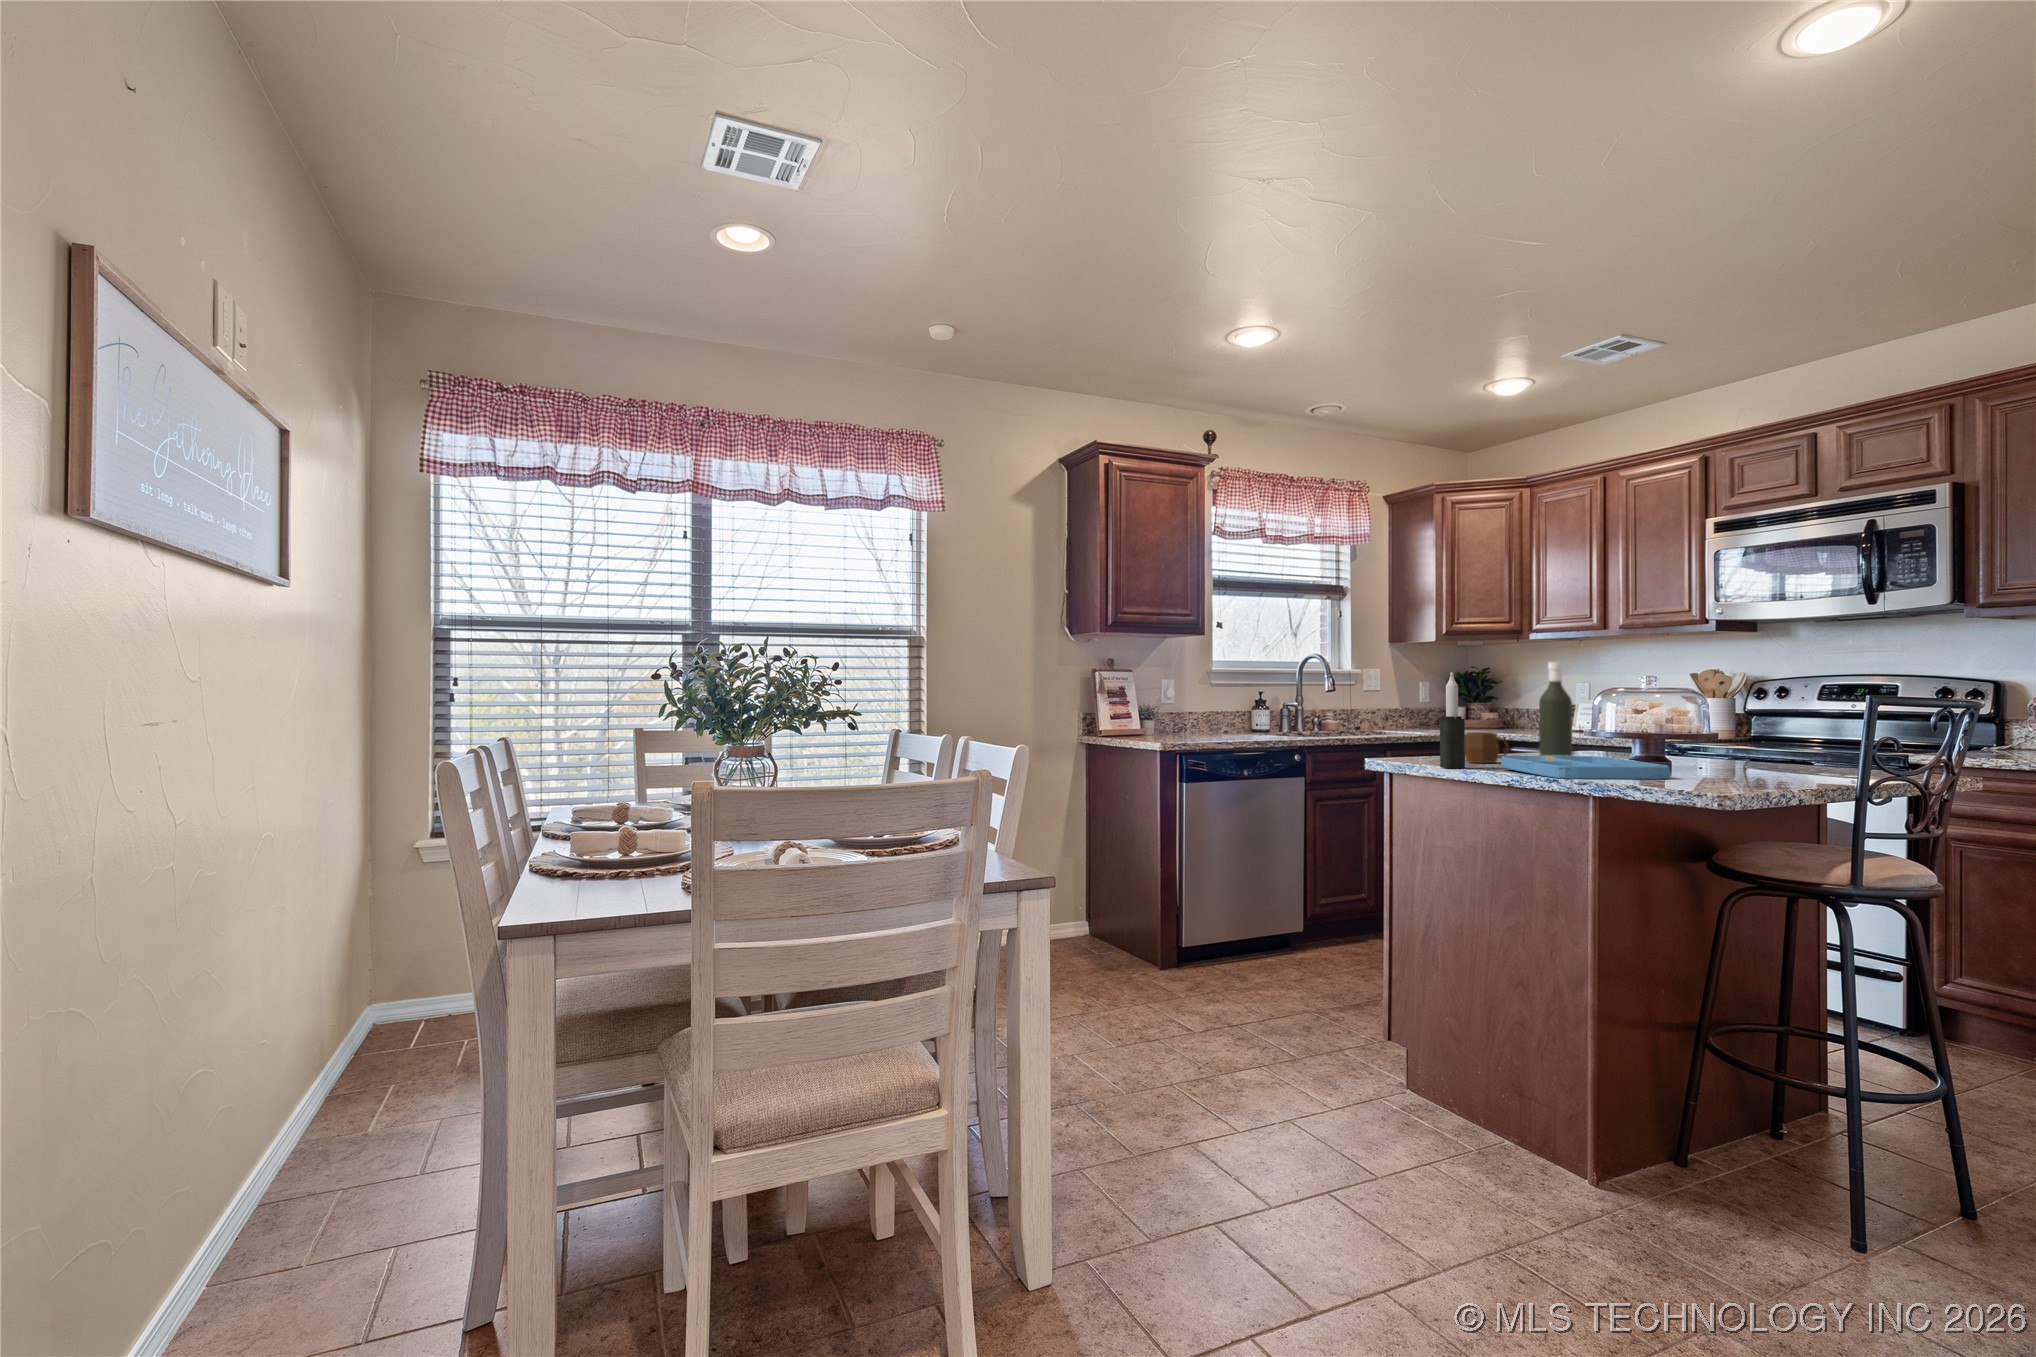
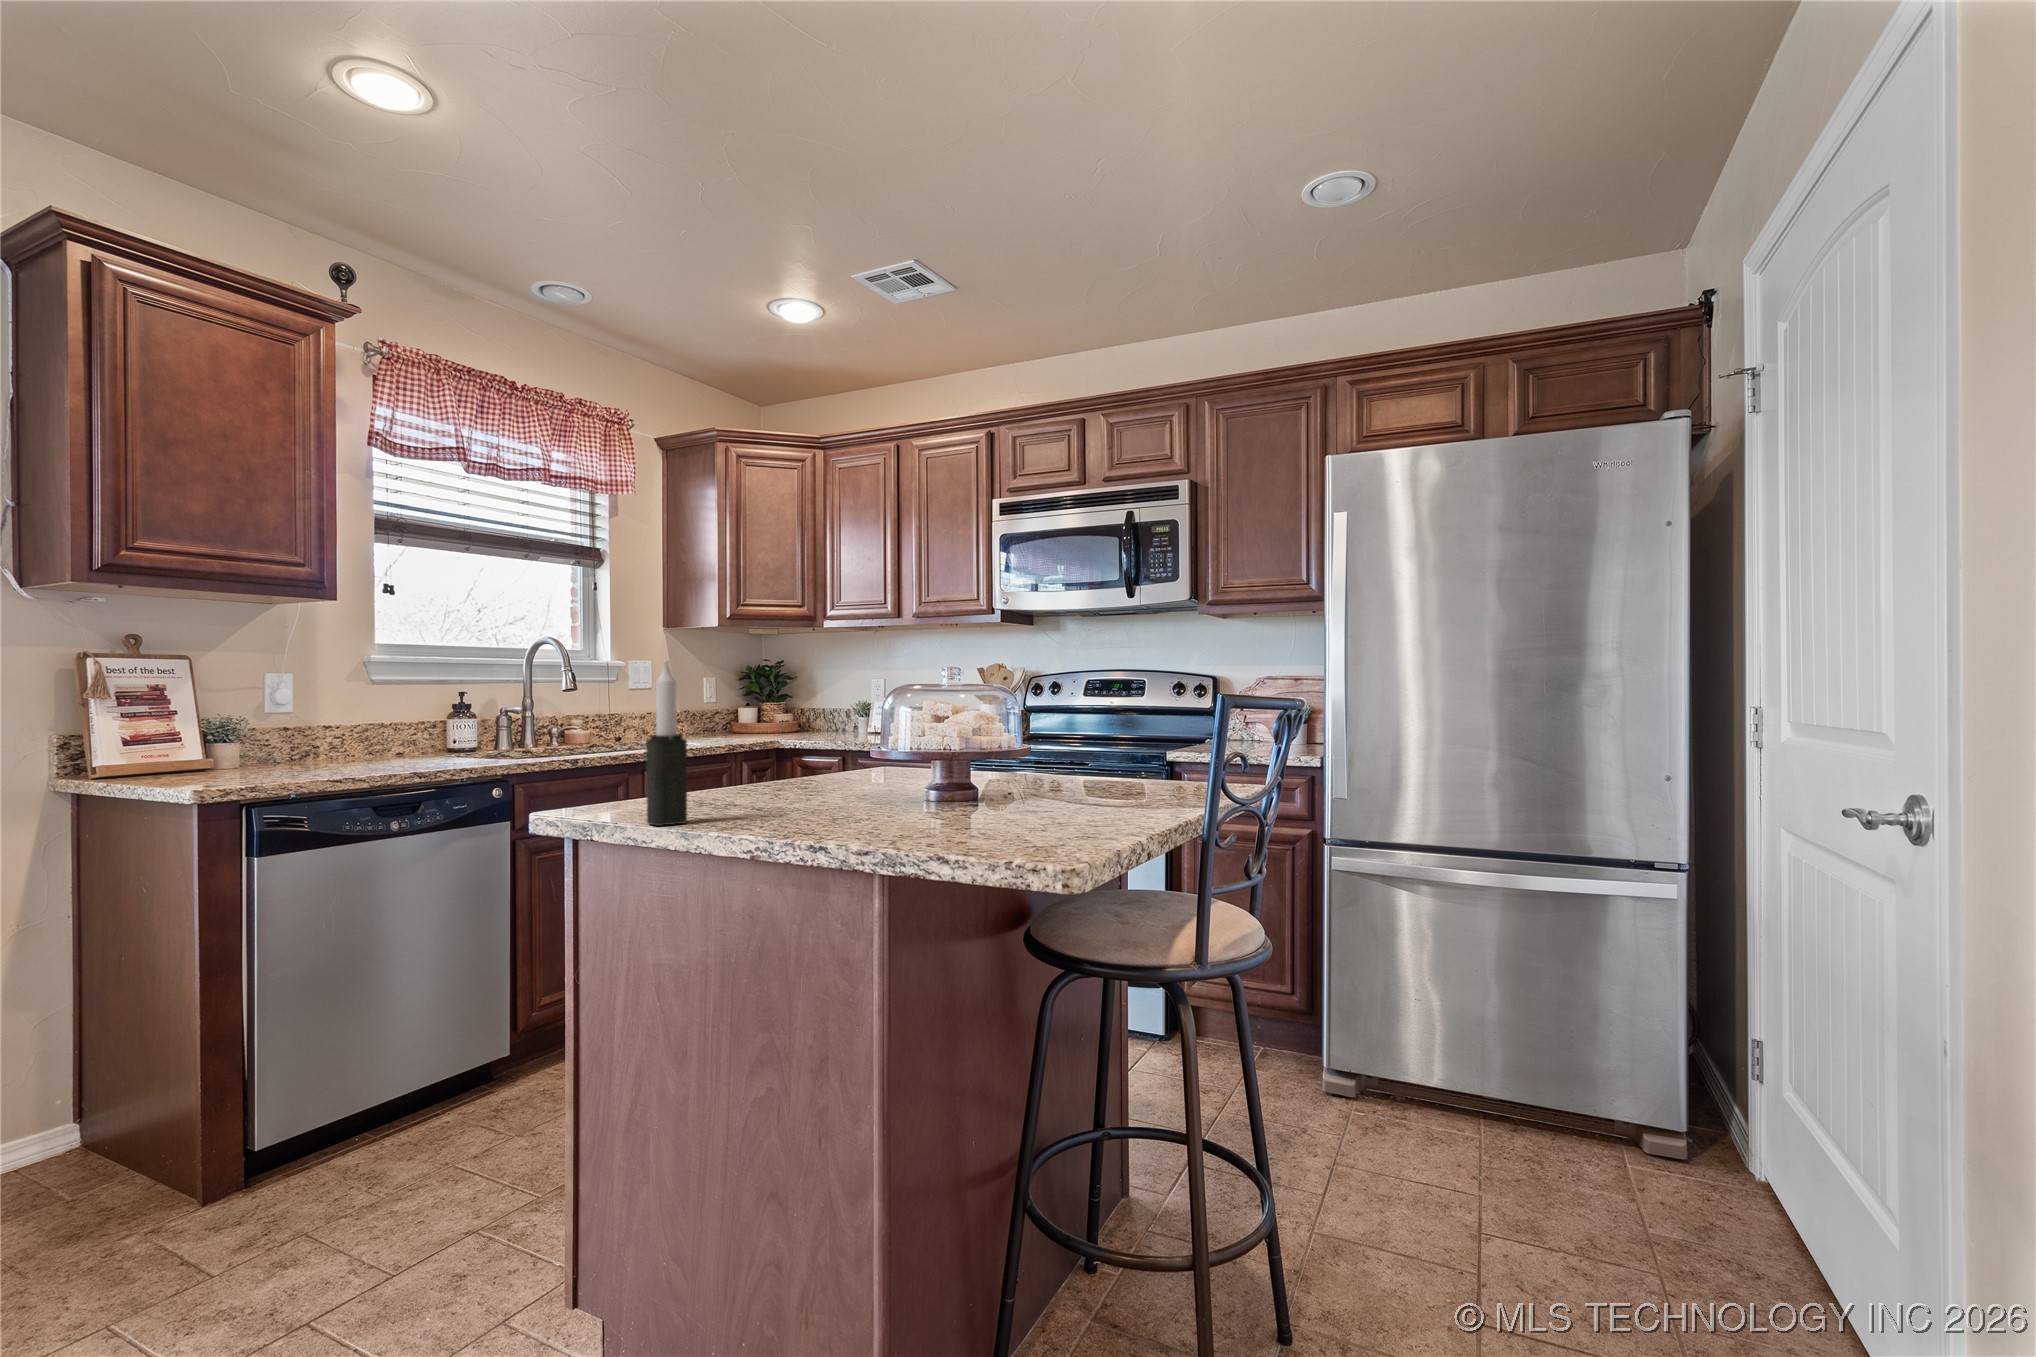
bottle: present [1539,662,1572,756] -> none [808,646,853,806]
mug: present [1465,732,1509,763] -> none [702,753,769,803]
tray: present [1501,756,1670,779] -> none [743,790,986,847]

